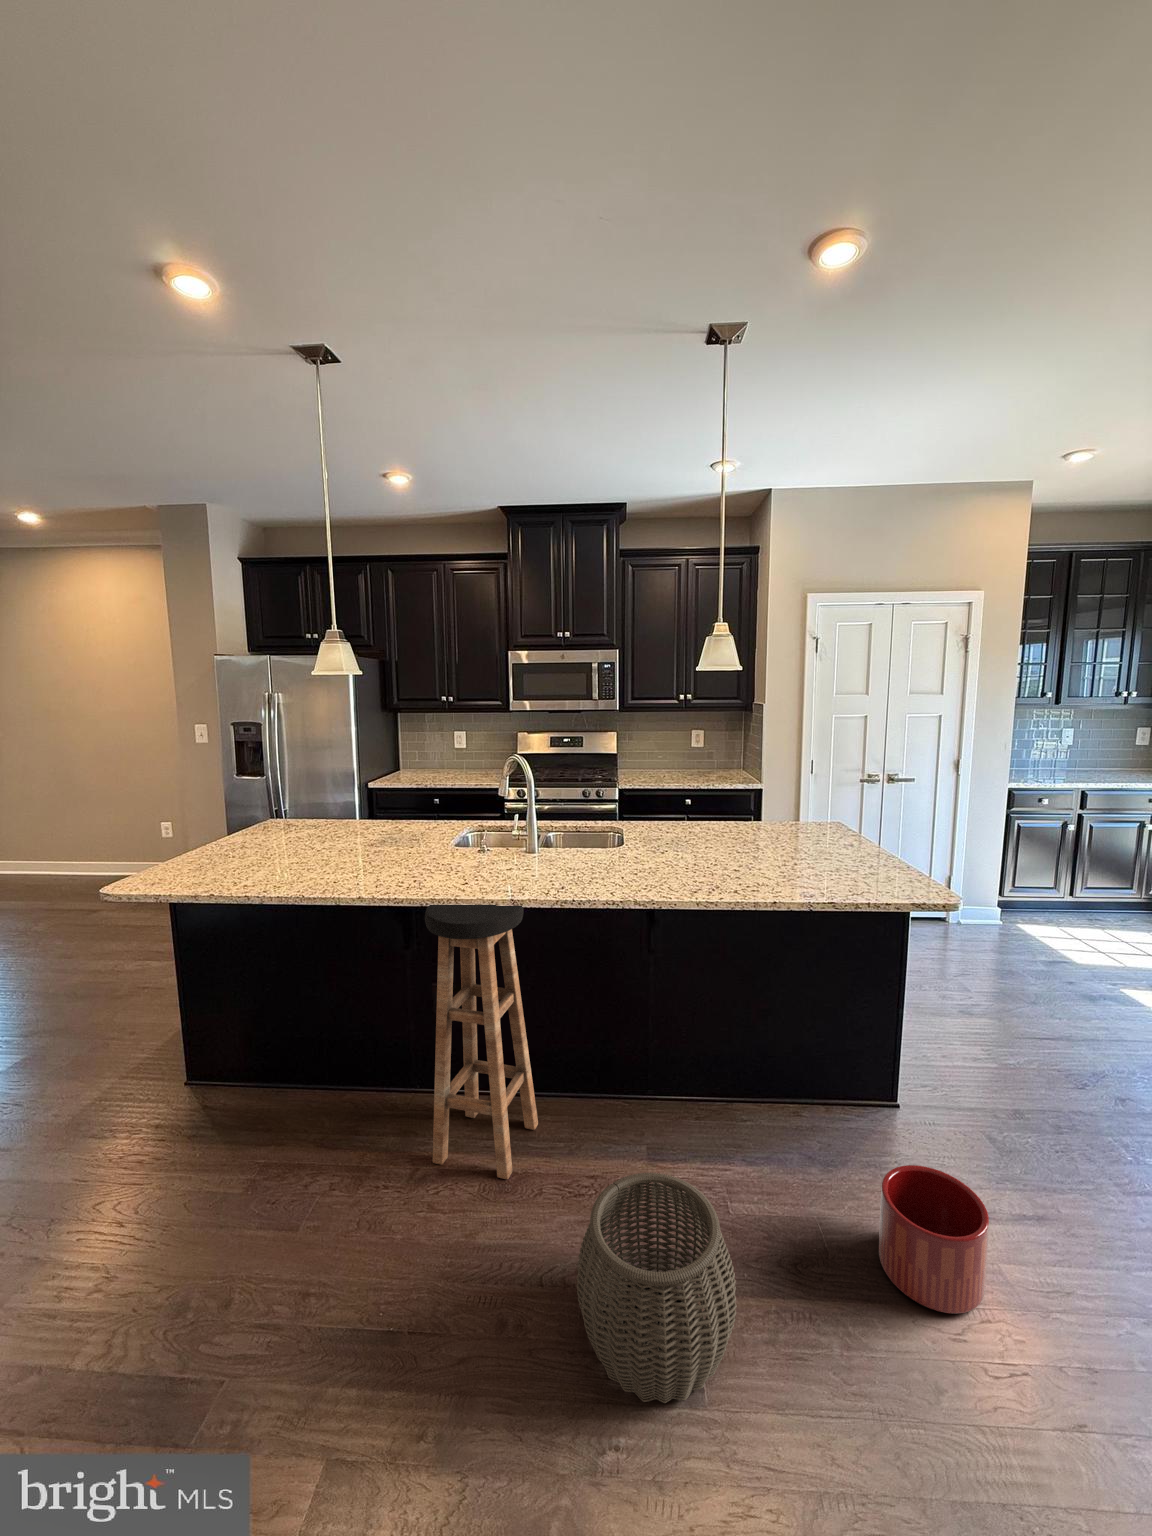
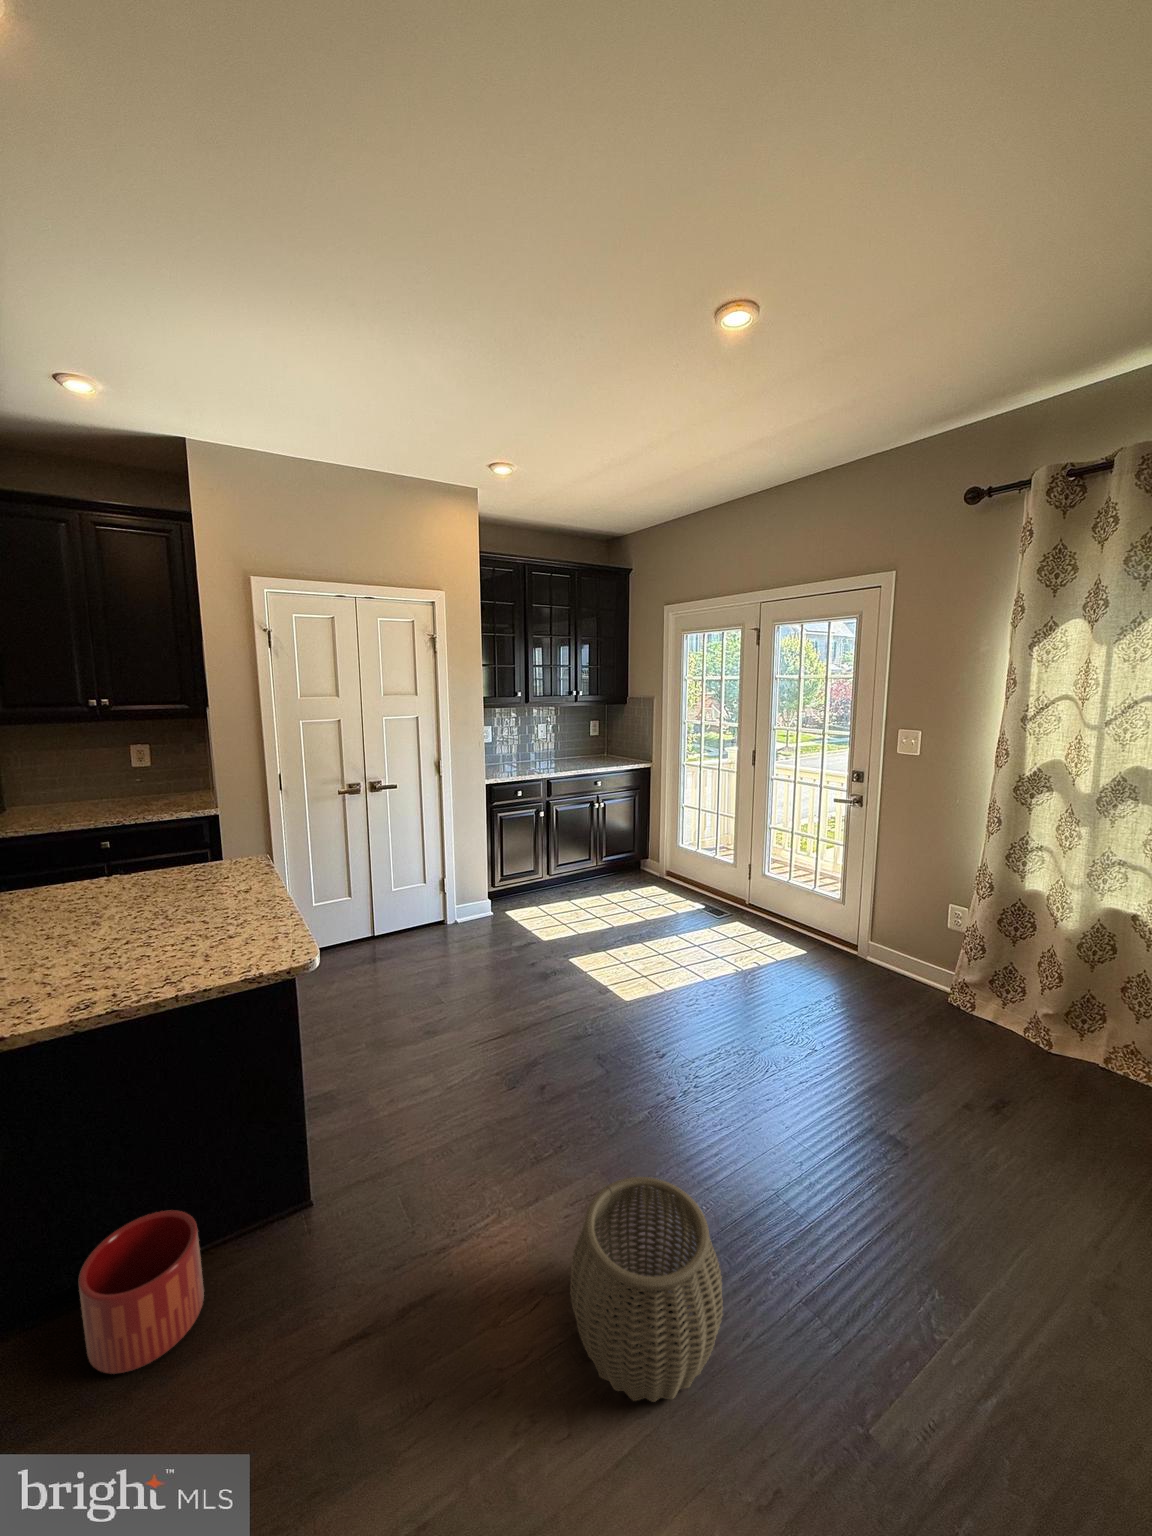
bar stool: present [425,905,538,1179] -> none [427,898,530,1177]
planter: present [879,1165,989,1314] -> present [78,1210,204,1374]

